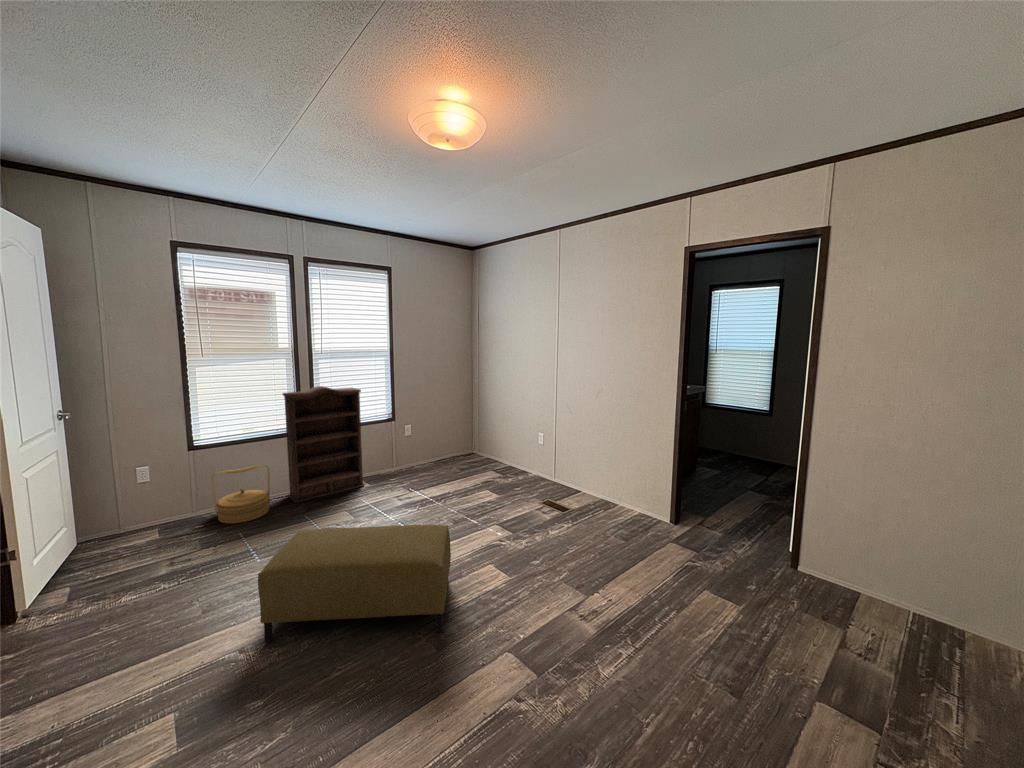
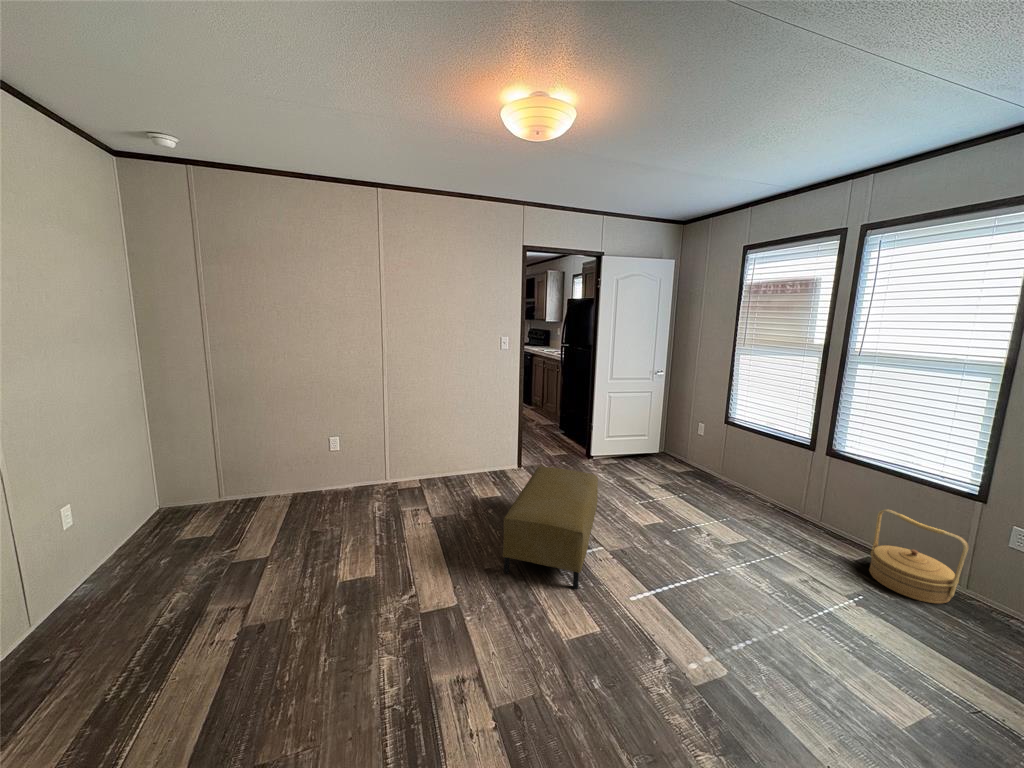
bookshelf: present [283,386,364,503] -> none [758,394,890,555]
woven basket: present [211,464,270,523] -> present [869,509,968,604]

